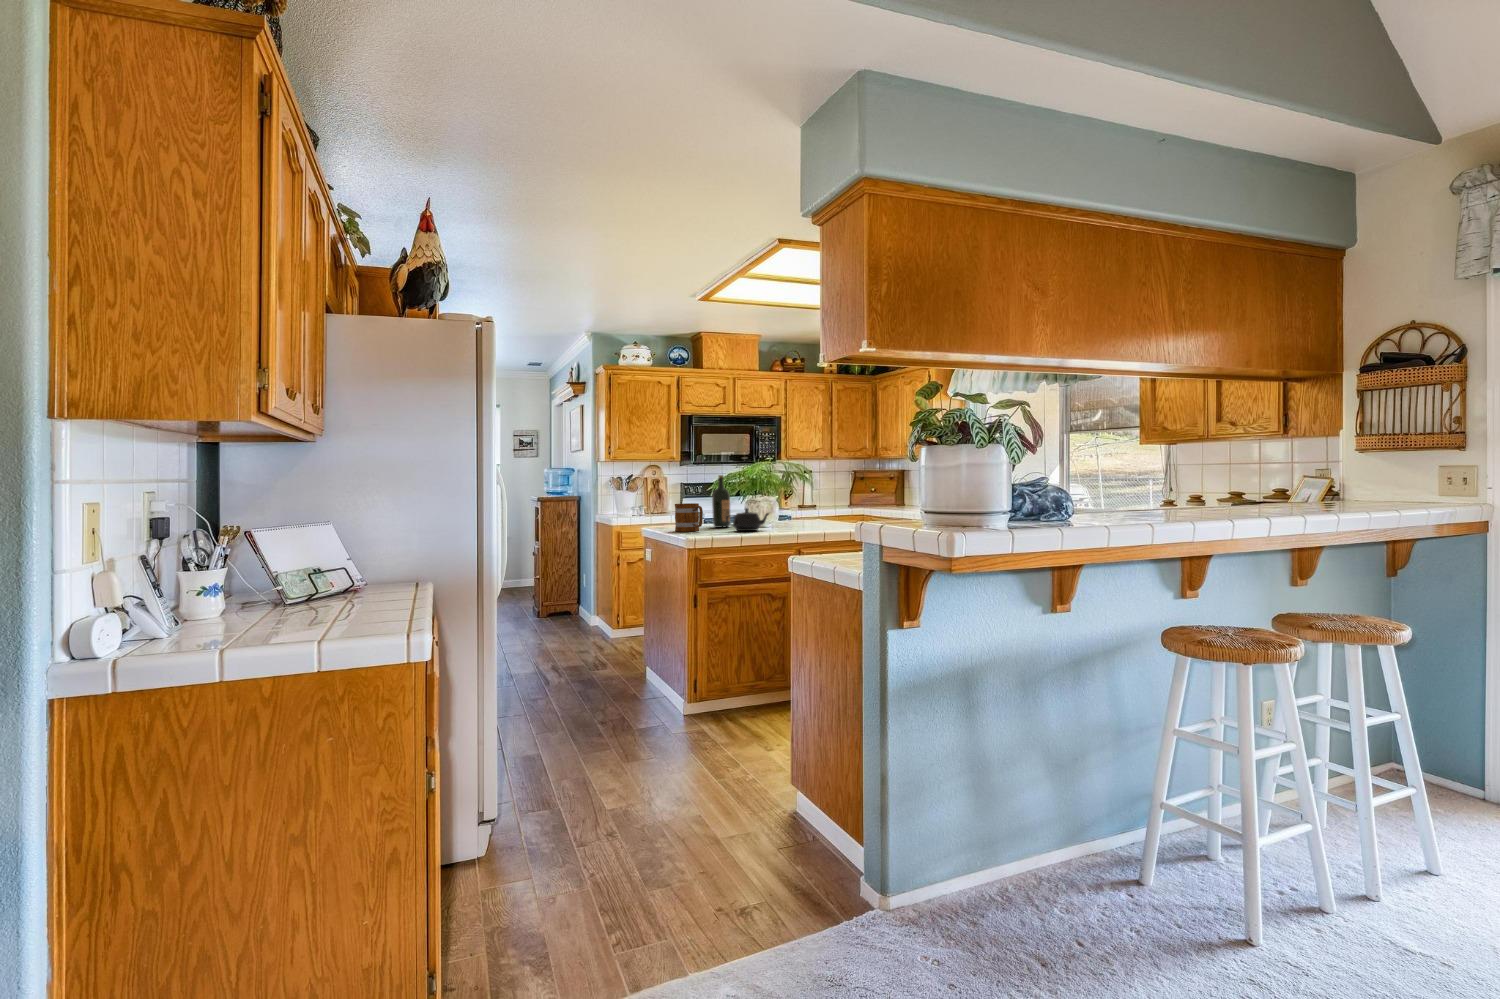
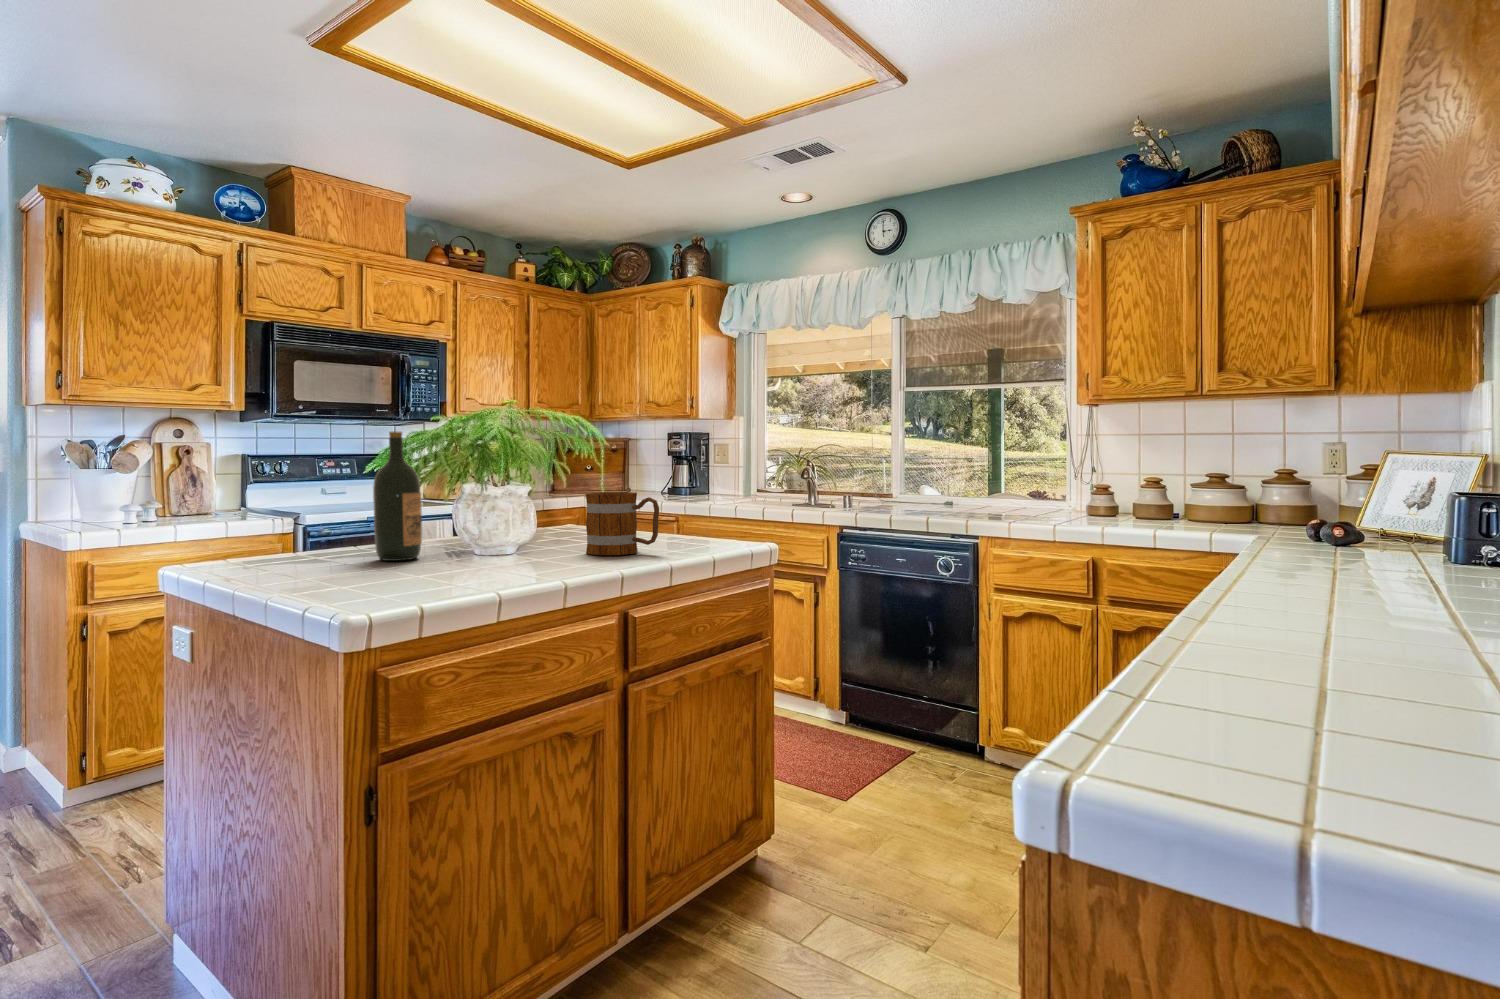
mug: present [675,503,703,532] -> present [586,492,659,555]
teapot: present [726,508,769,531] -> none [428,514,543,572]

